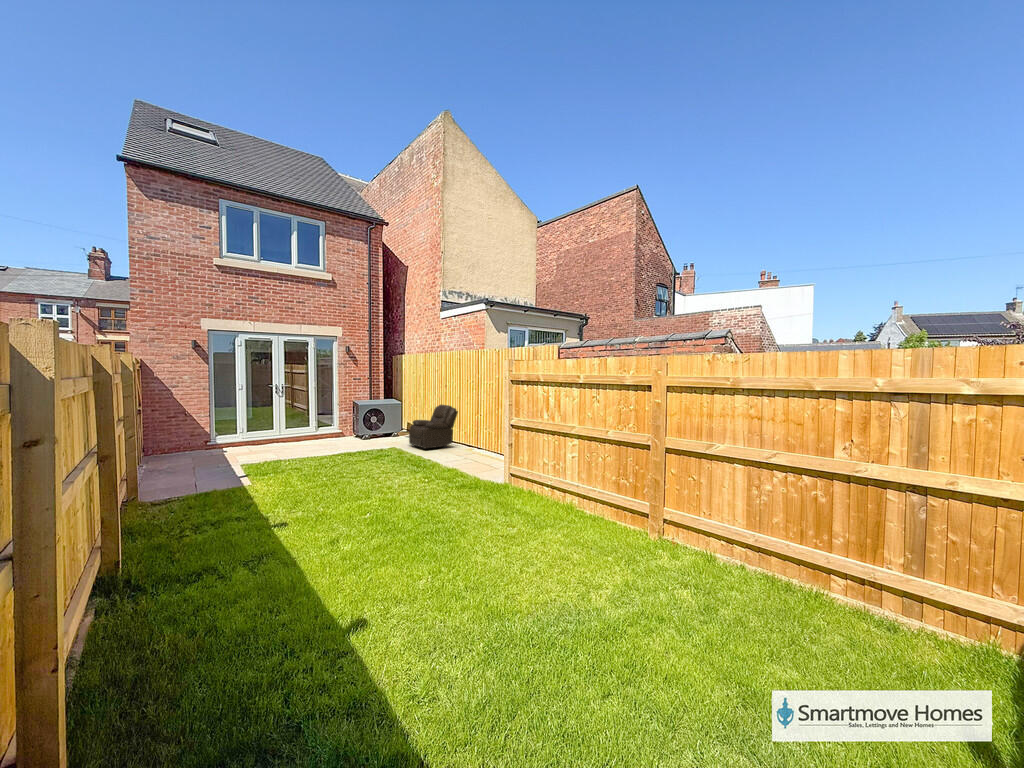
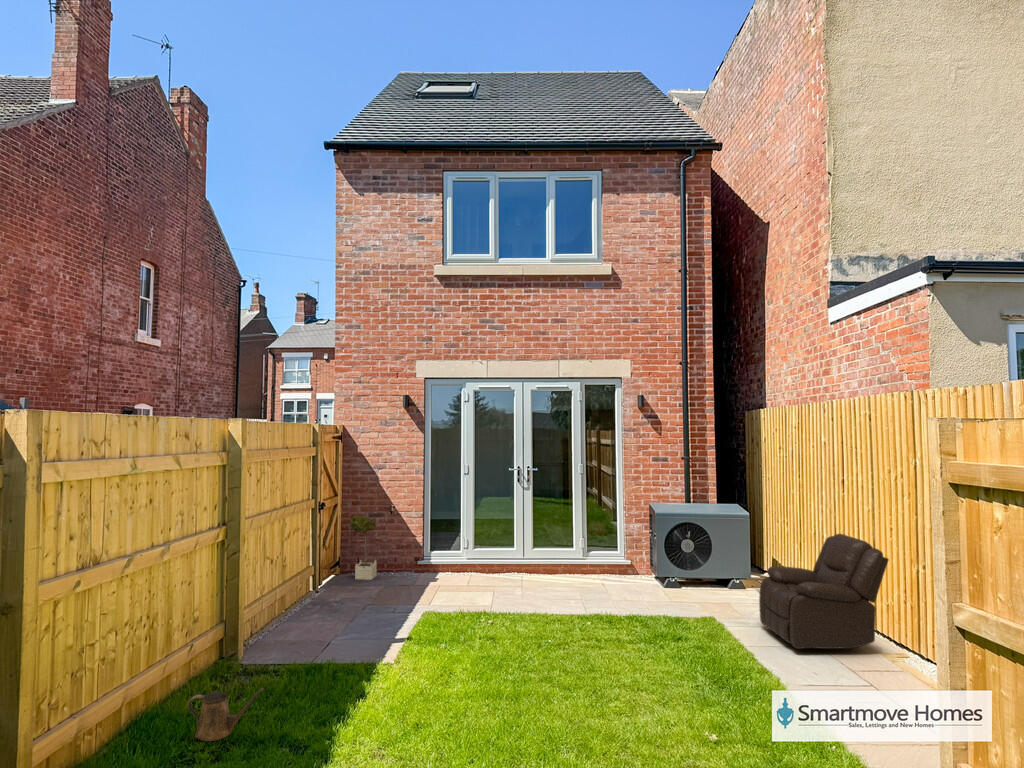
potted tree: none [154,415,177,455] -> present [350,516,377,580]
watering can: none [131,481,183,511] -> present [188,688,264,741]

